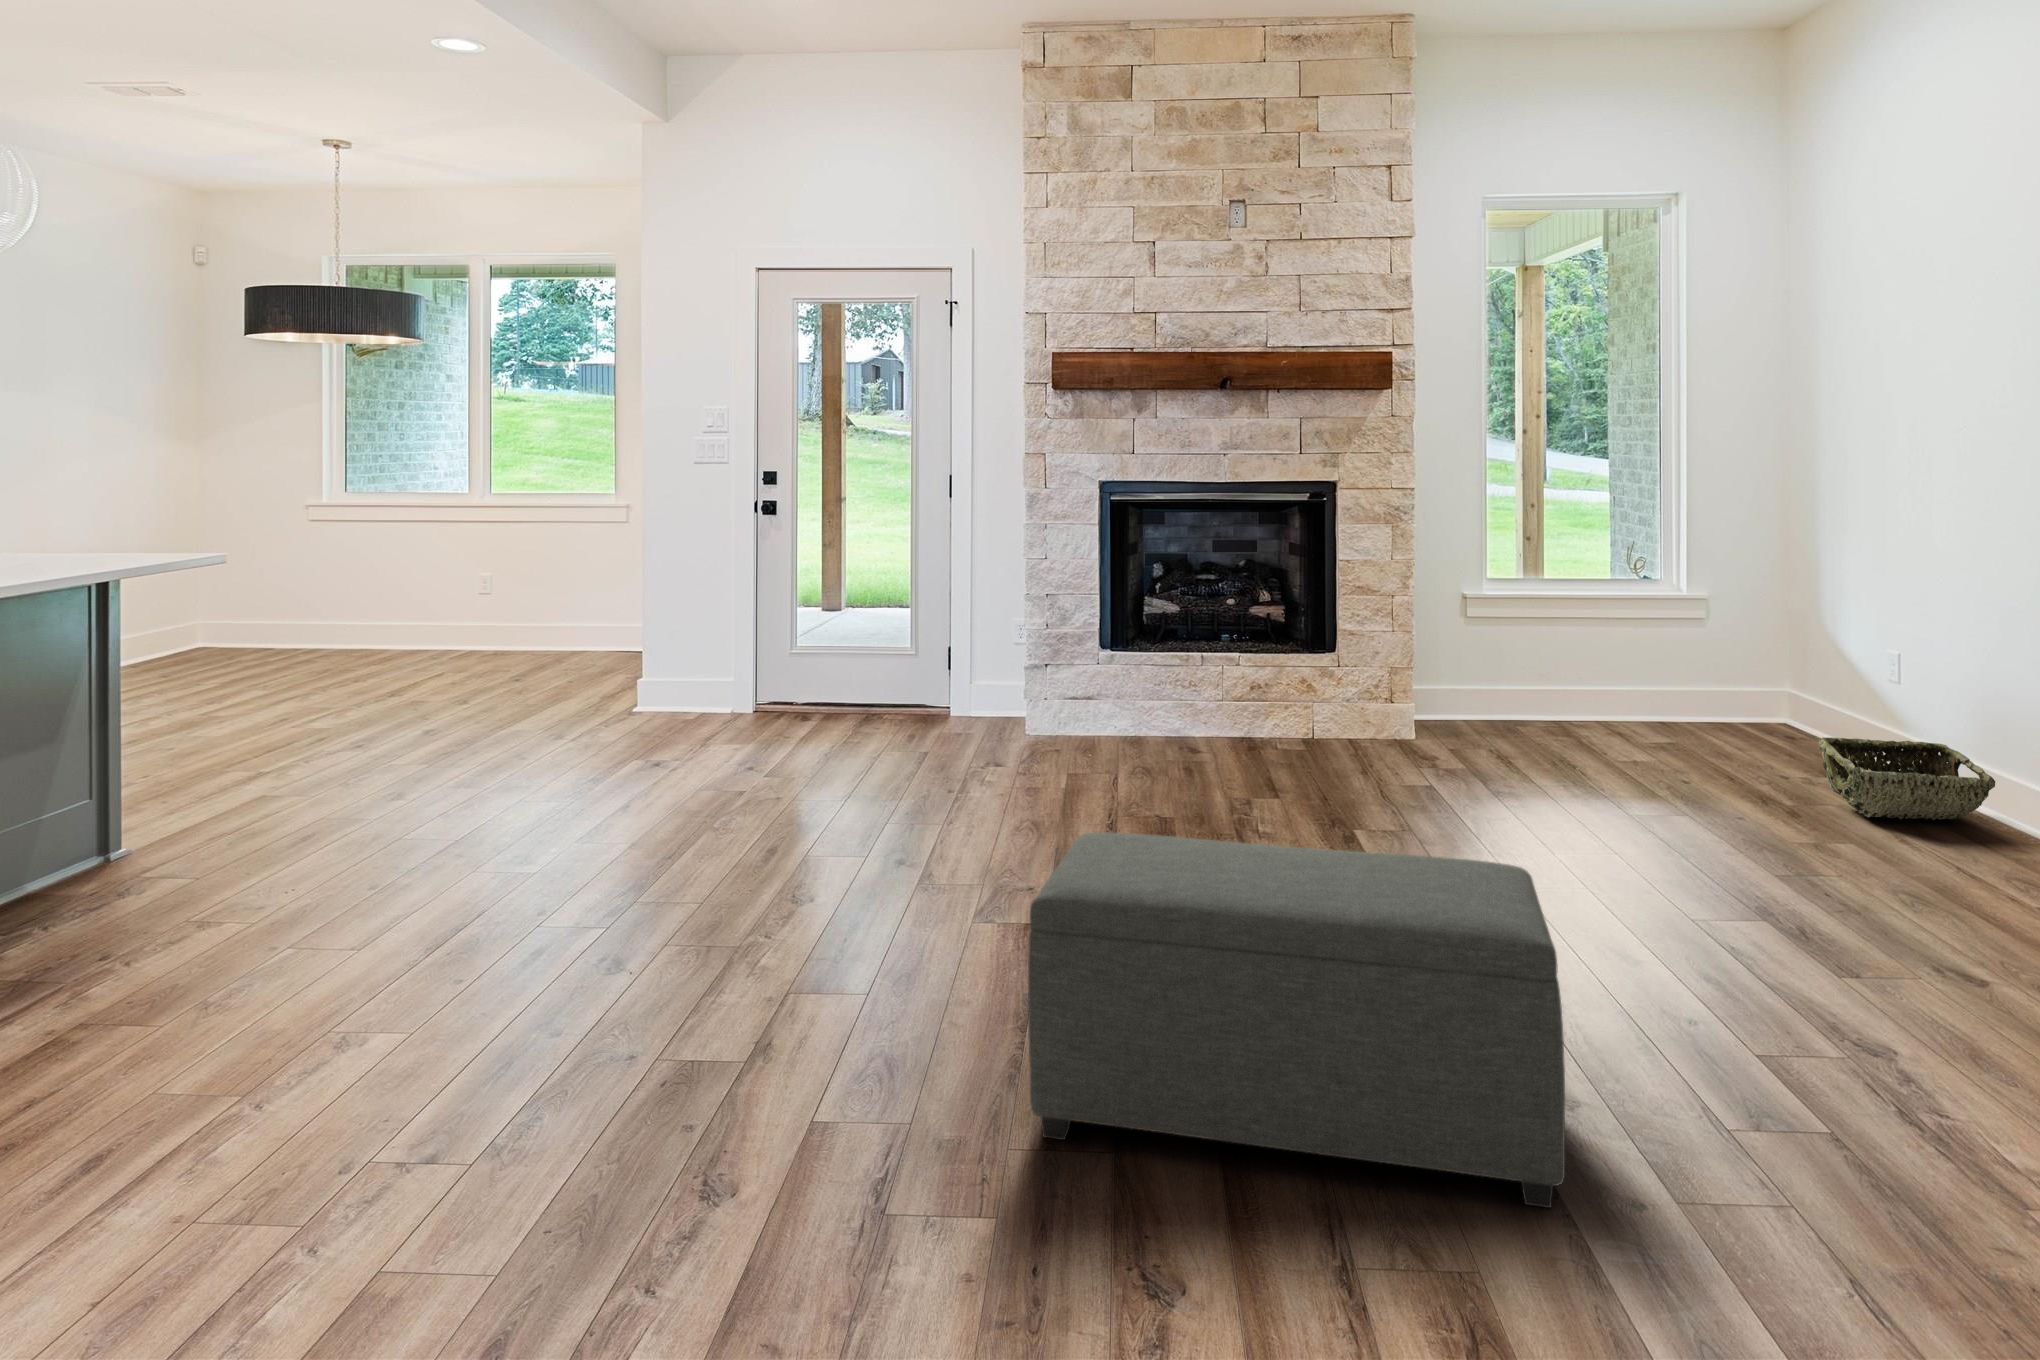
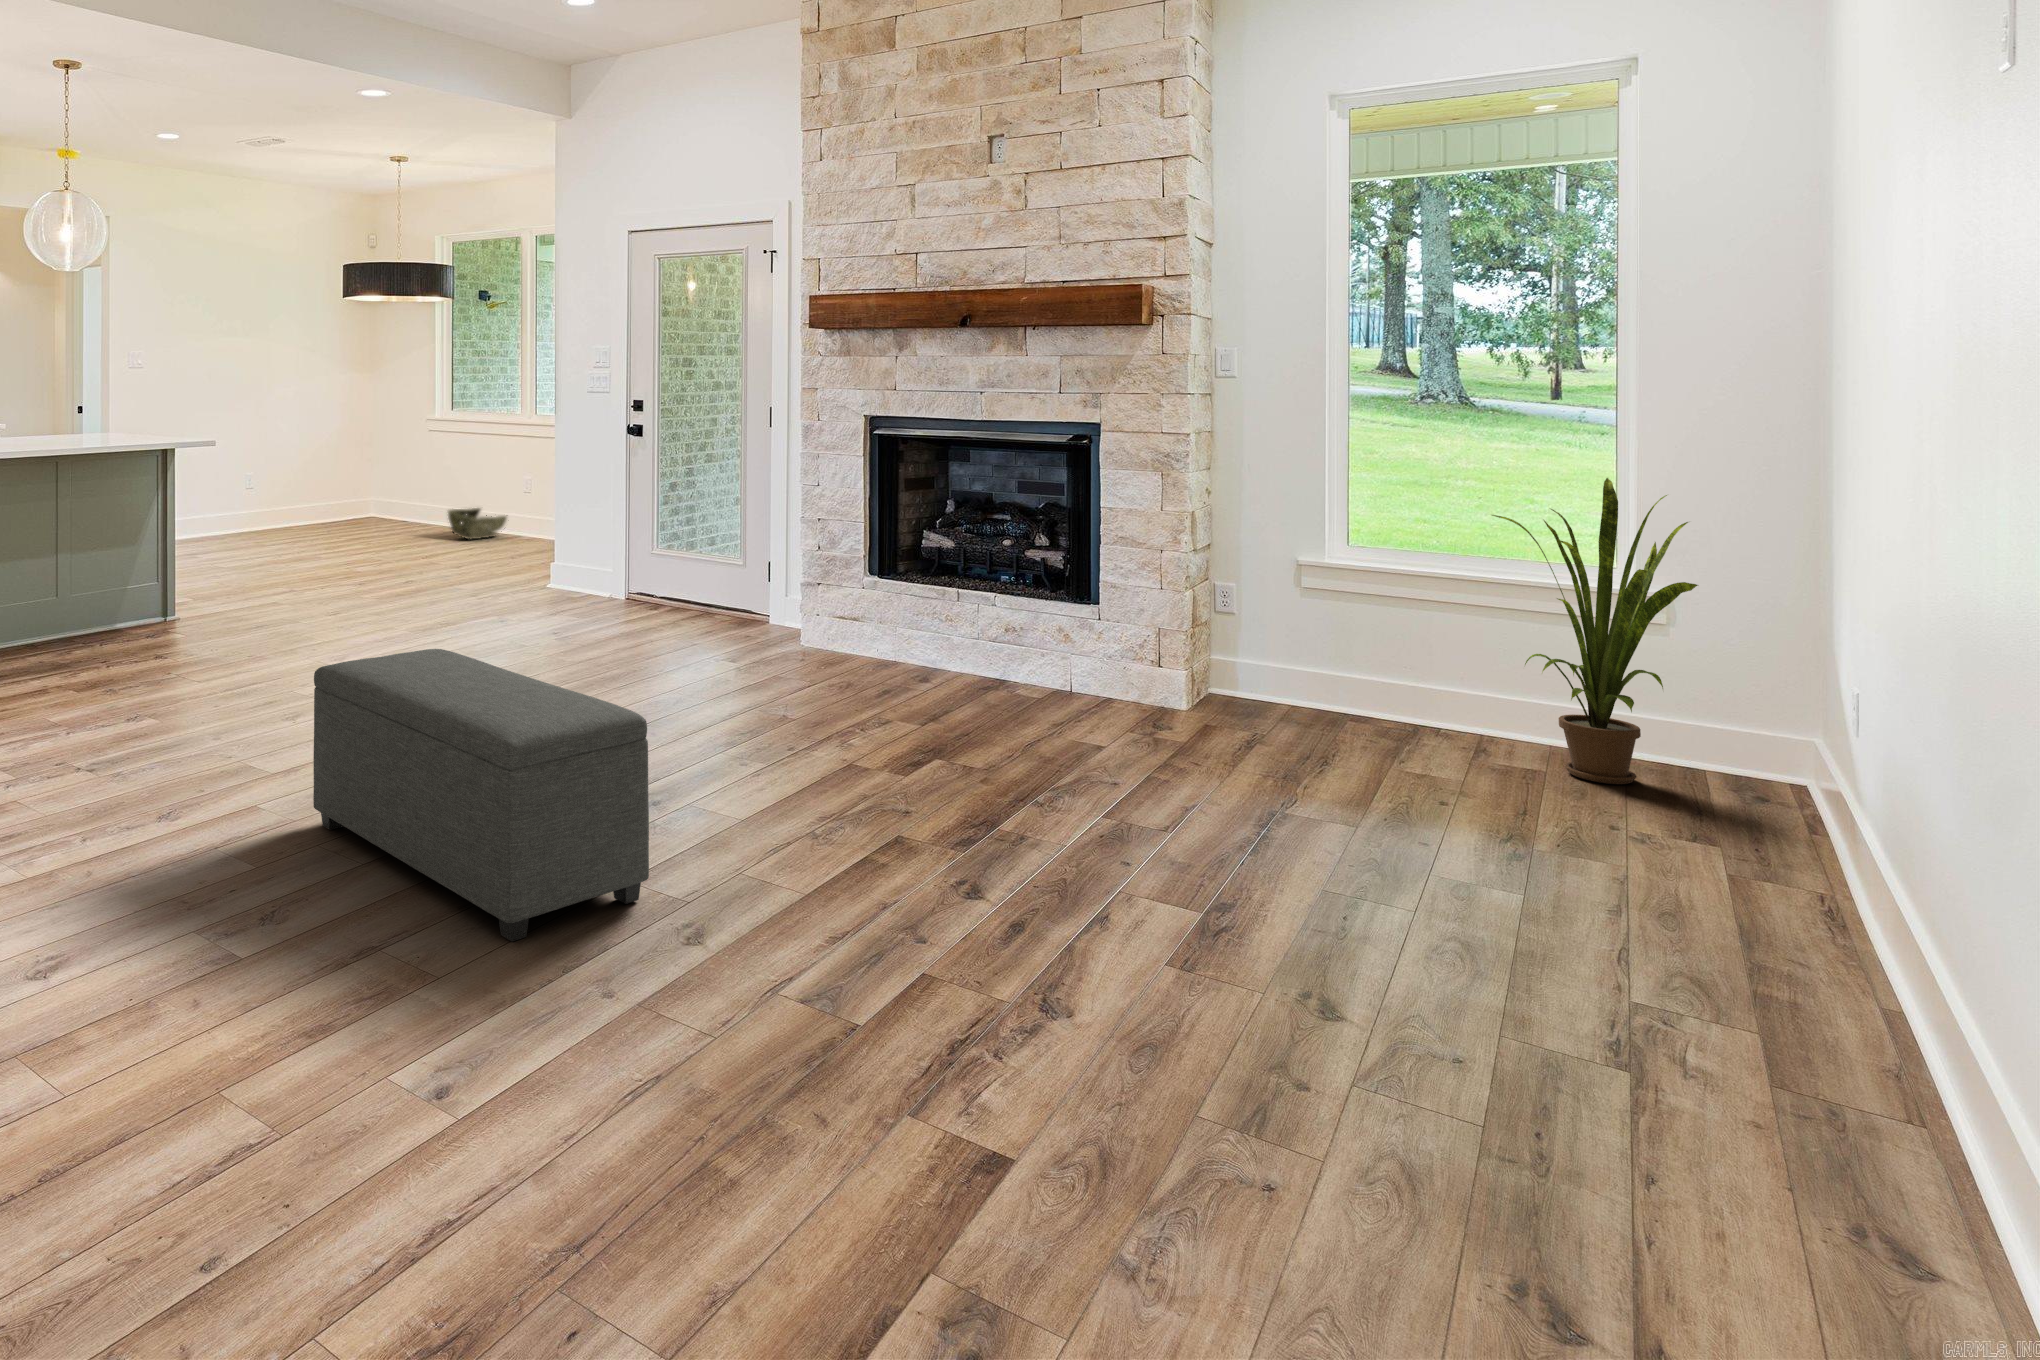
house plant: none [1635,510,1779,747] -> present [1492,478,1698,784]
woven basket: present [1819,737,1995,820] -> present [448,508,507,539]

